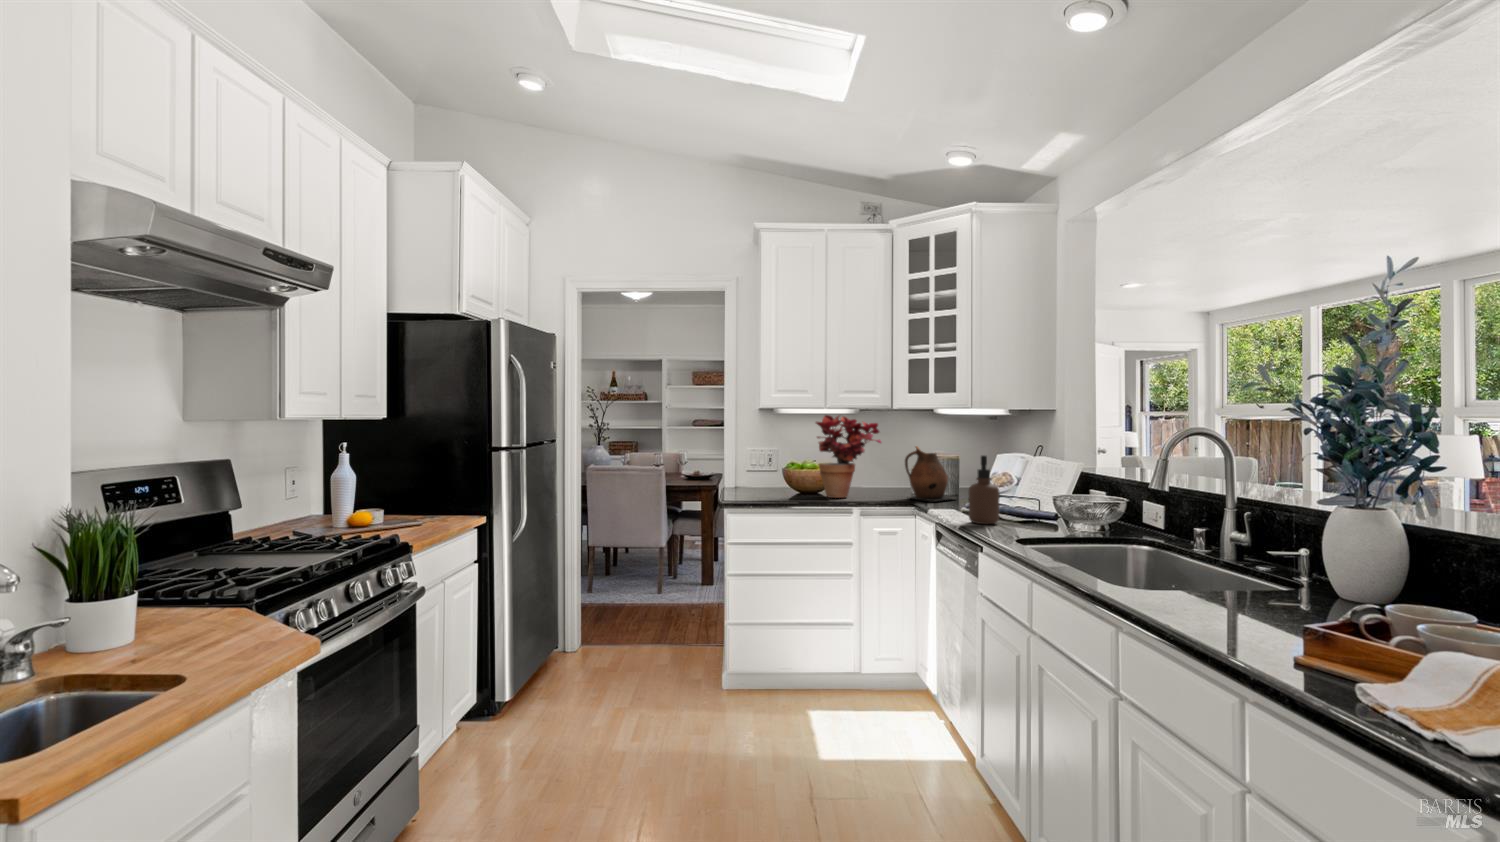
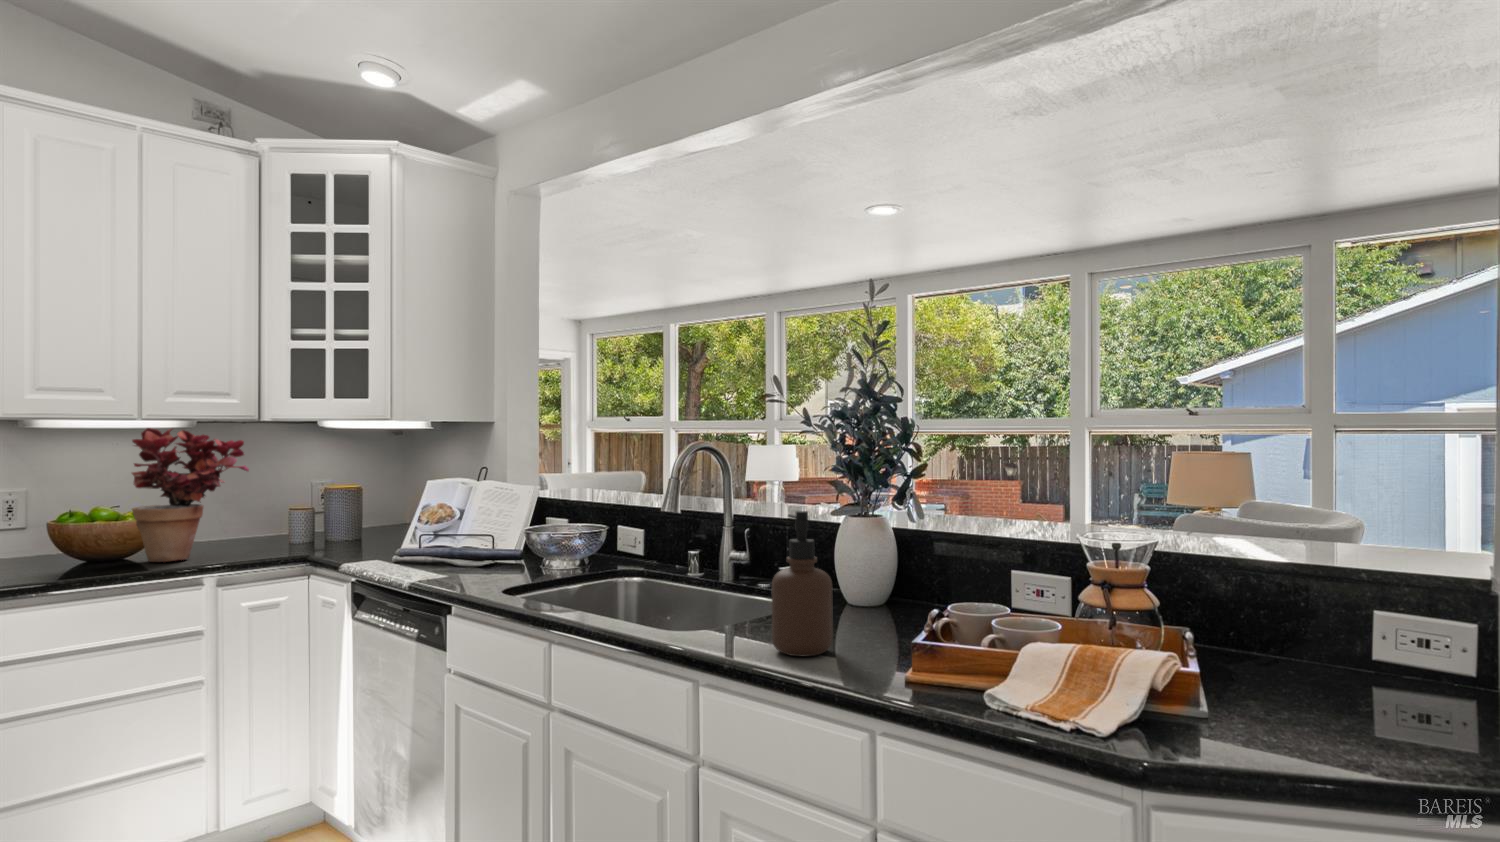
ceramic pitcher: present [905,446,955,501] -> none [287,473,367,553]
soap dispenser: present [969,455,999,524] -> present [772,511,833,656]

